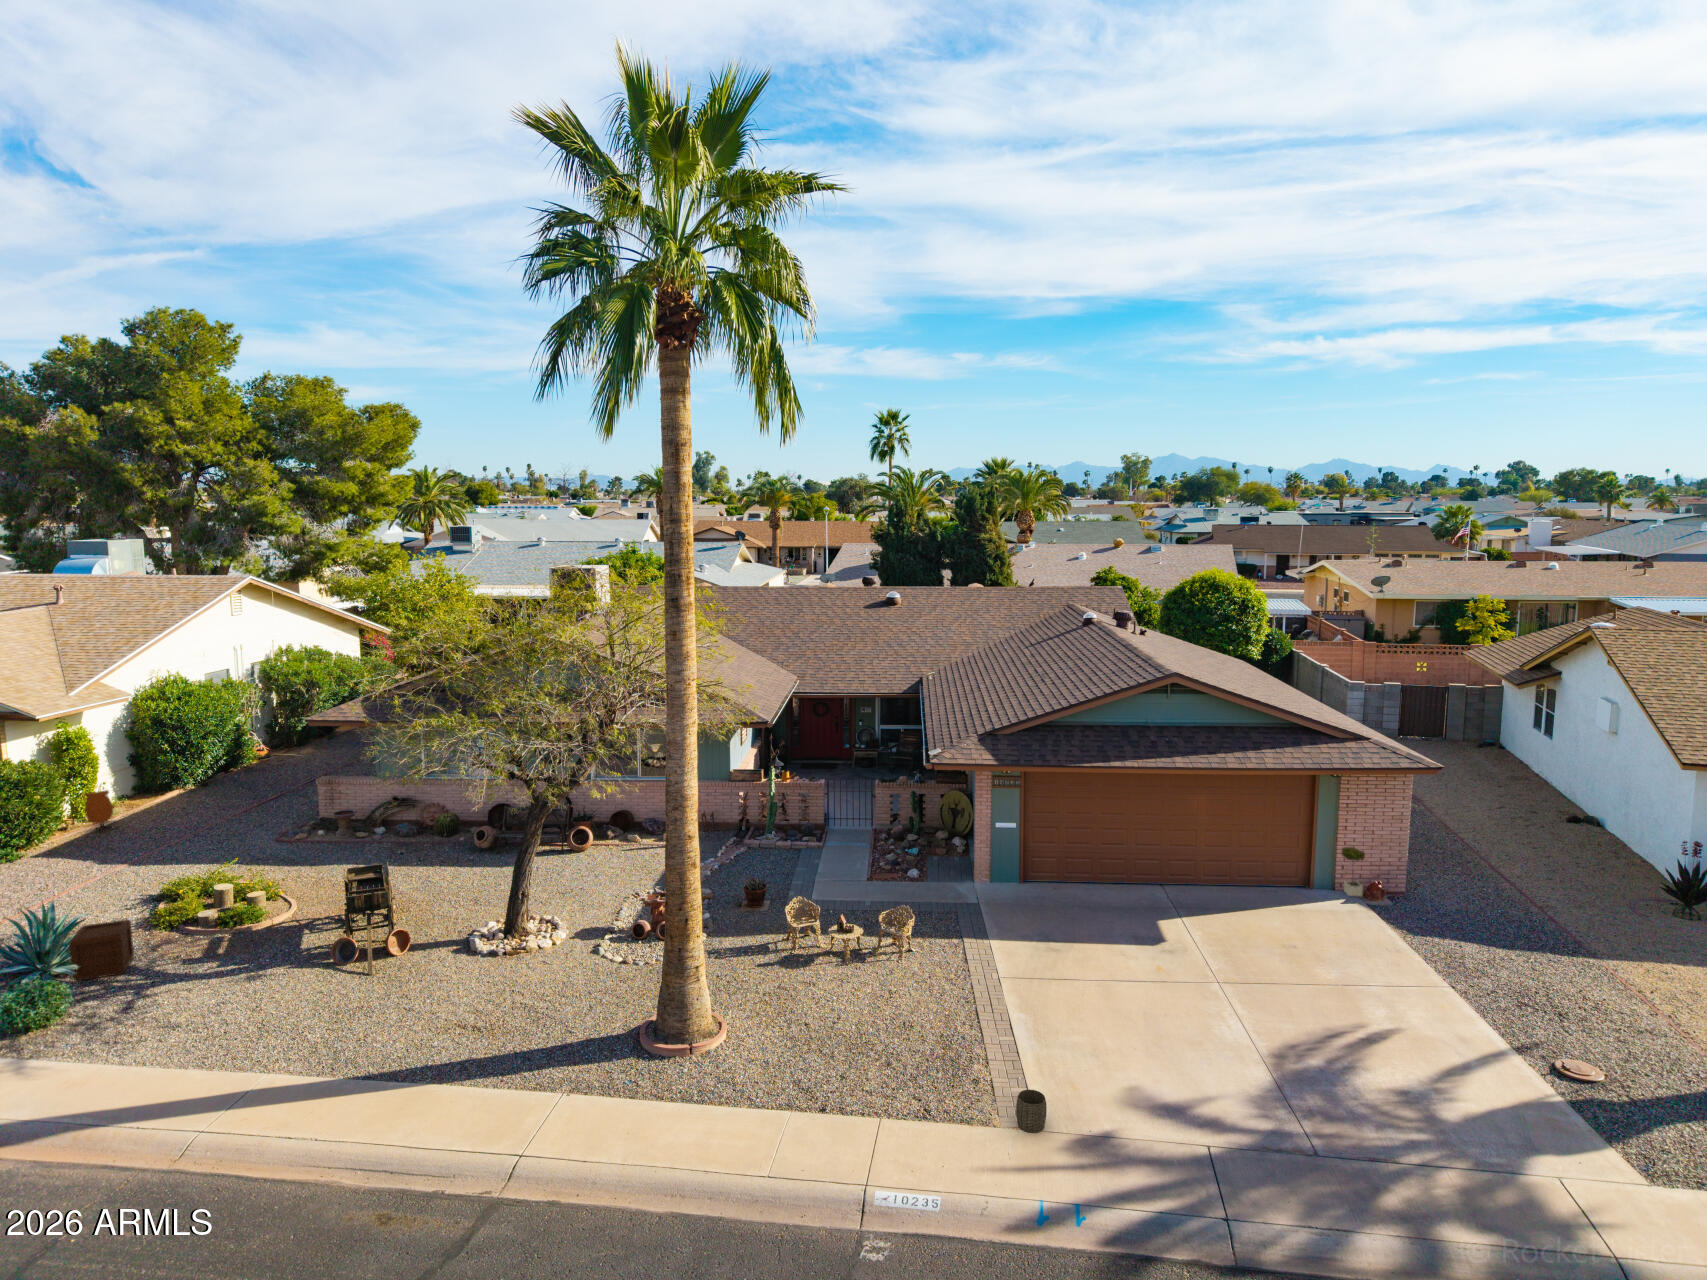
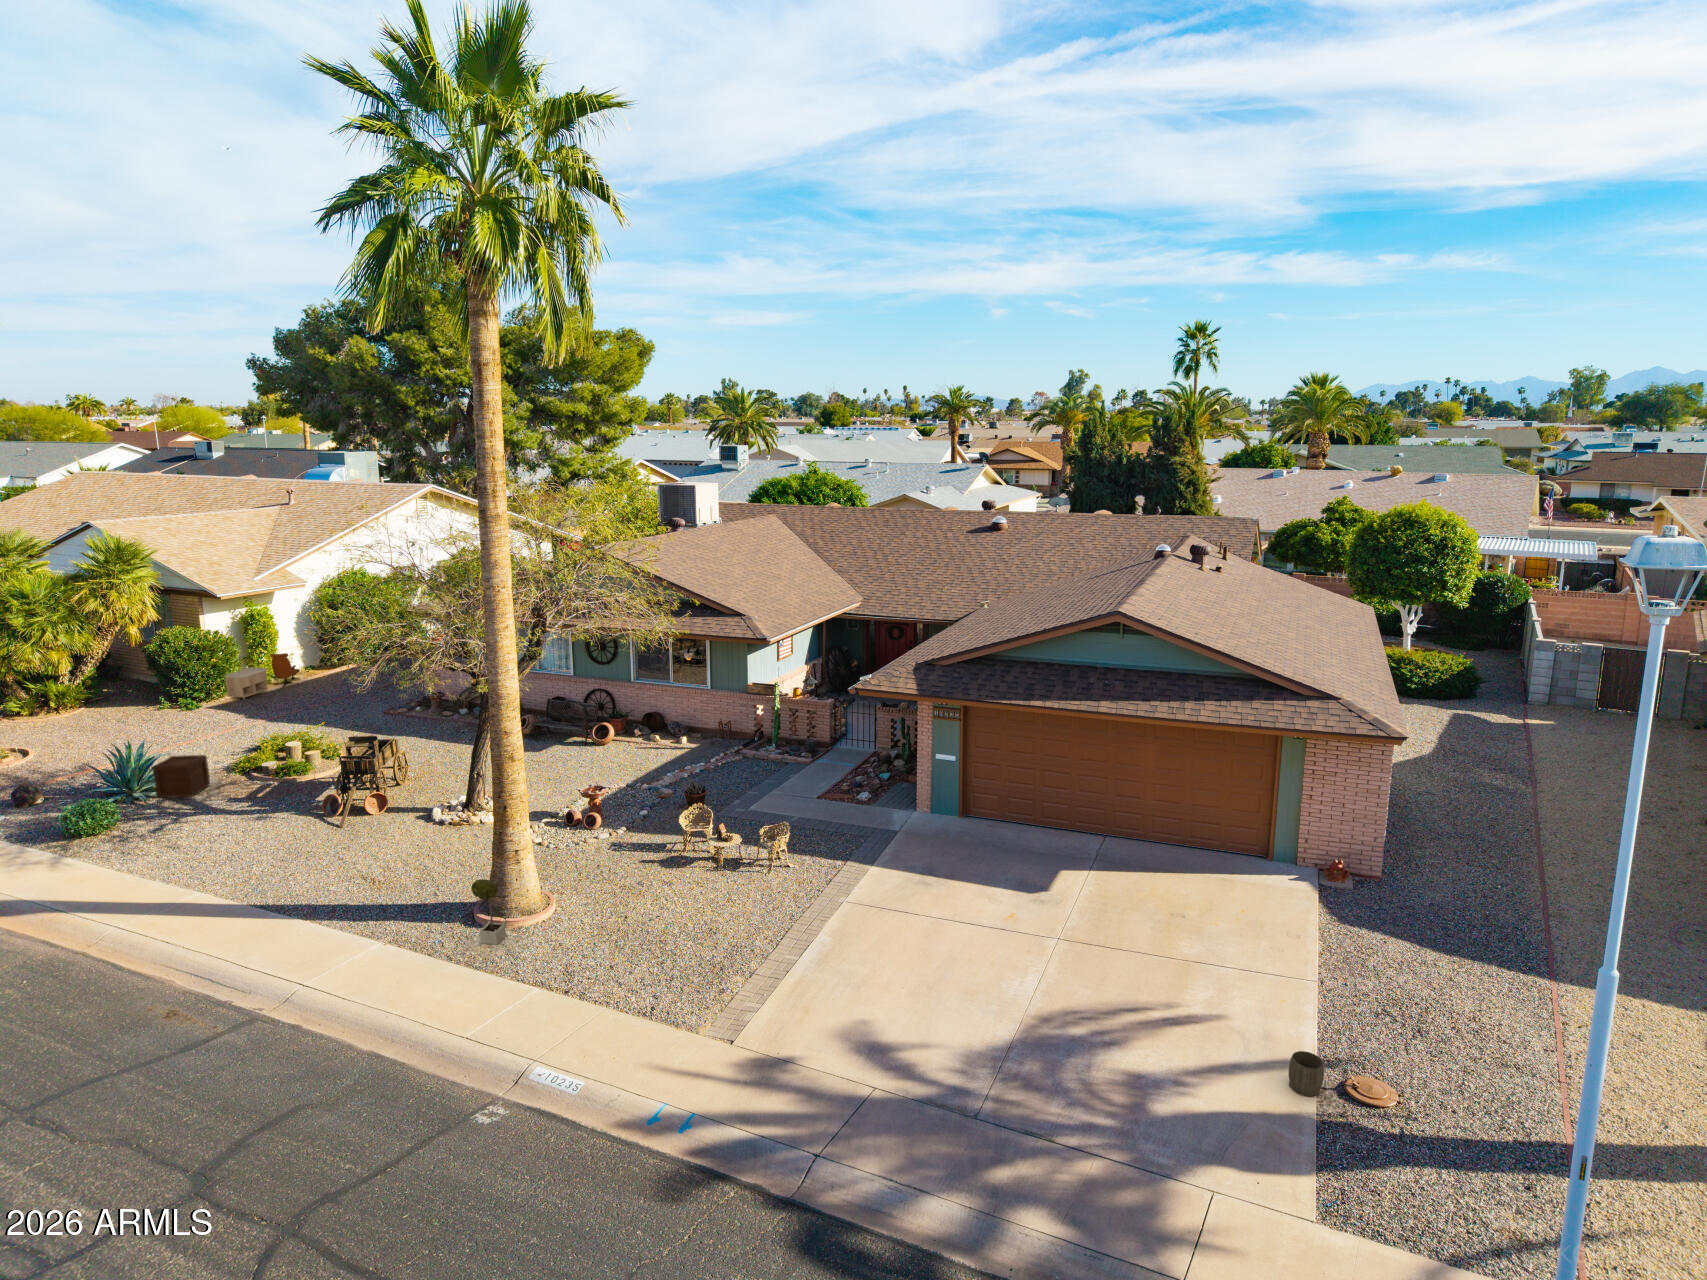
storage bench: none [32,811,85,854] -> present [225,667,268,699]
potted tree: present [1342,847,1365,896] -> present [471,879,506,945]
woven basket: present [1016,1090,1047,1133] -> present [1289,1051,1324,1097]

